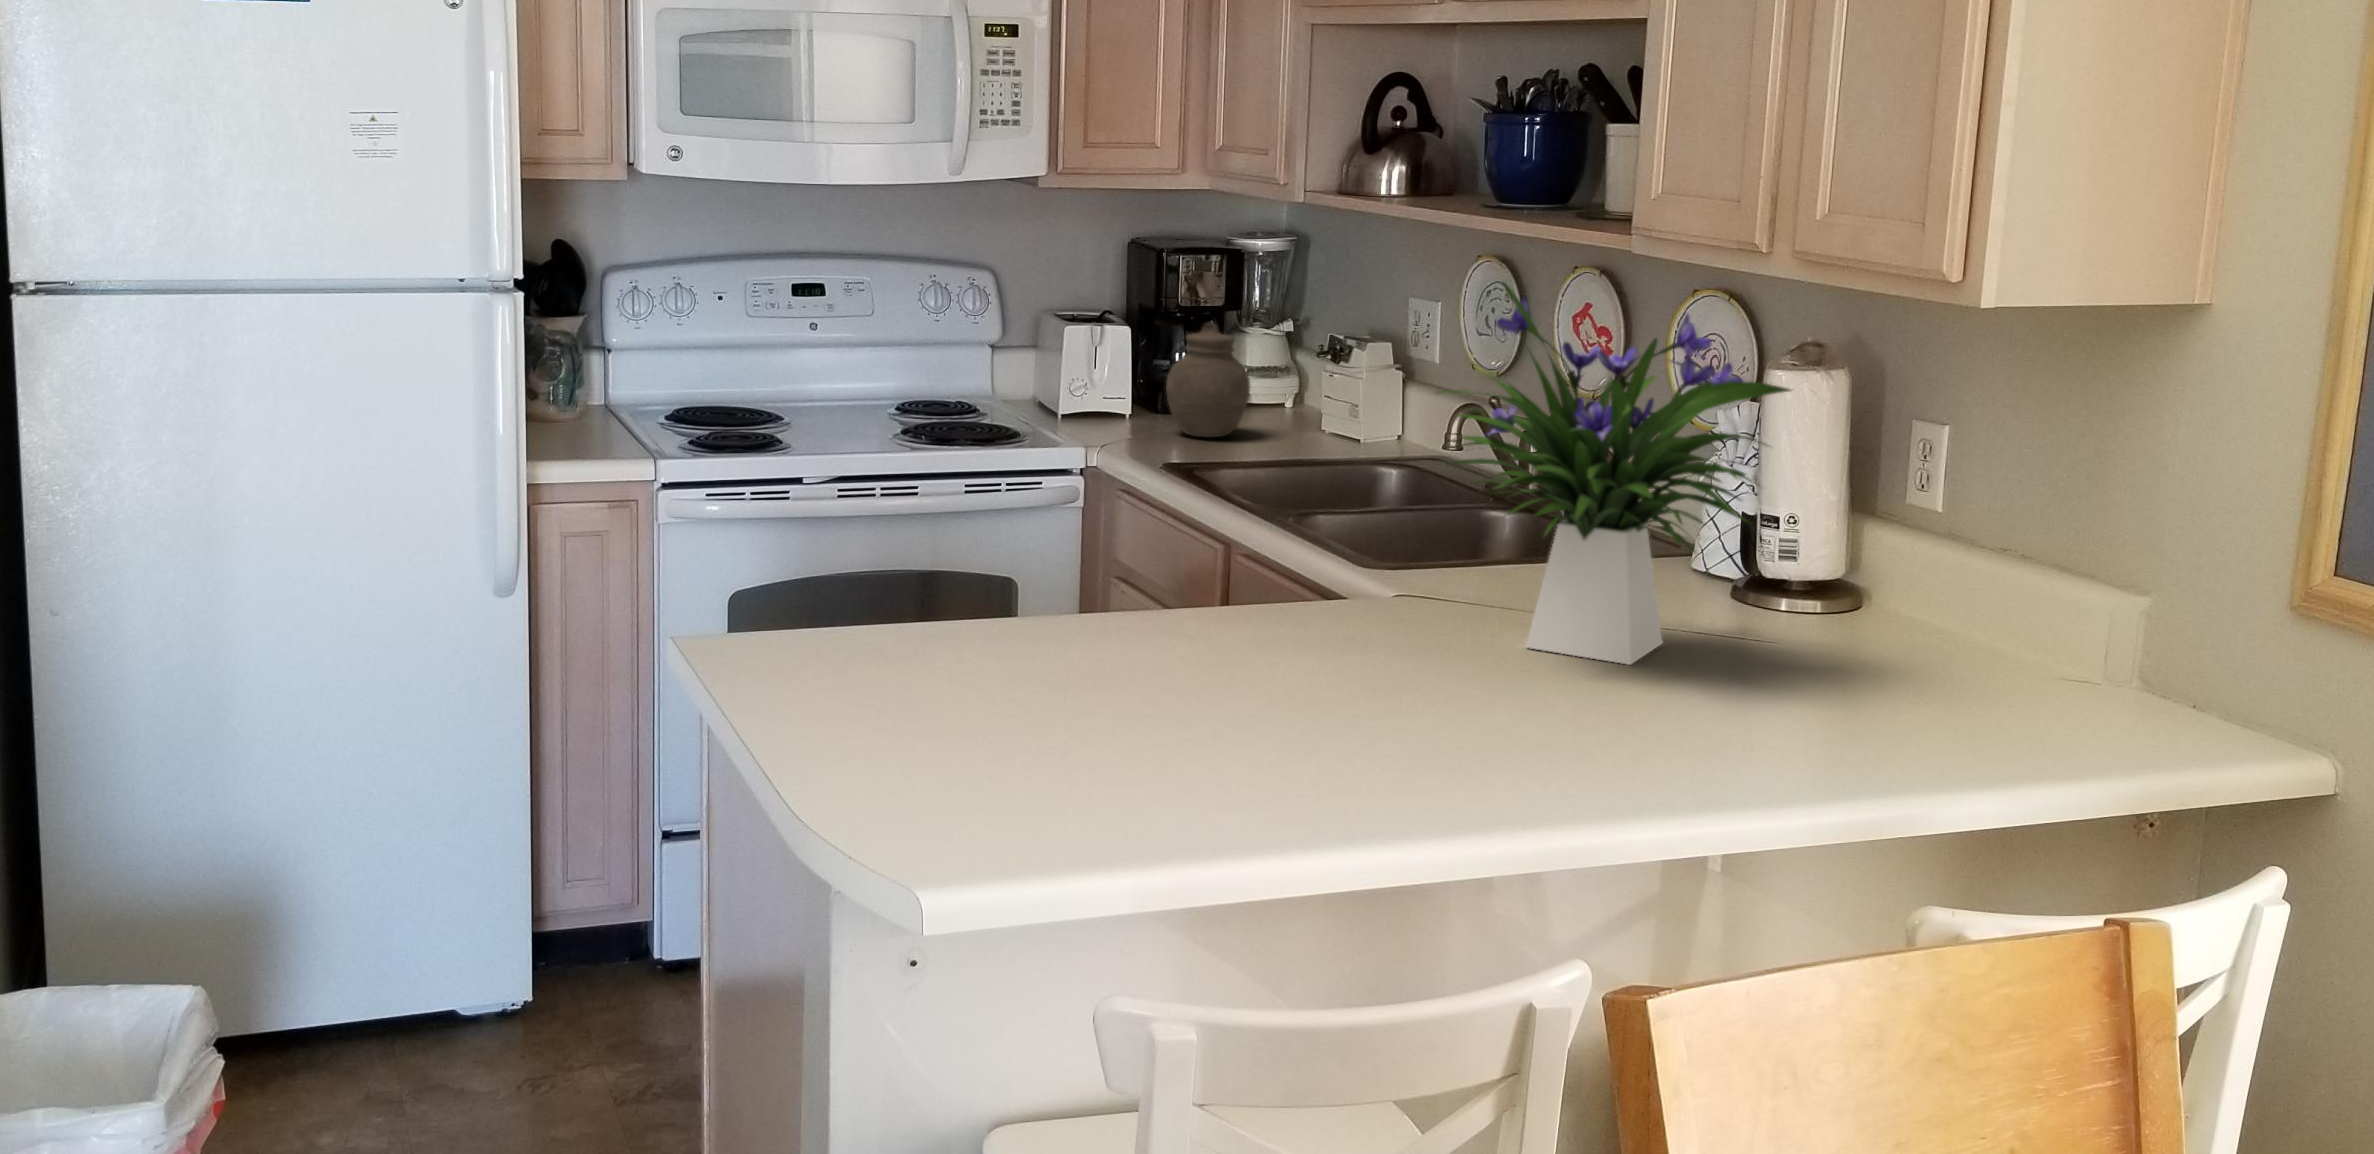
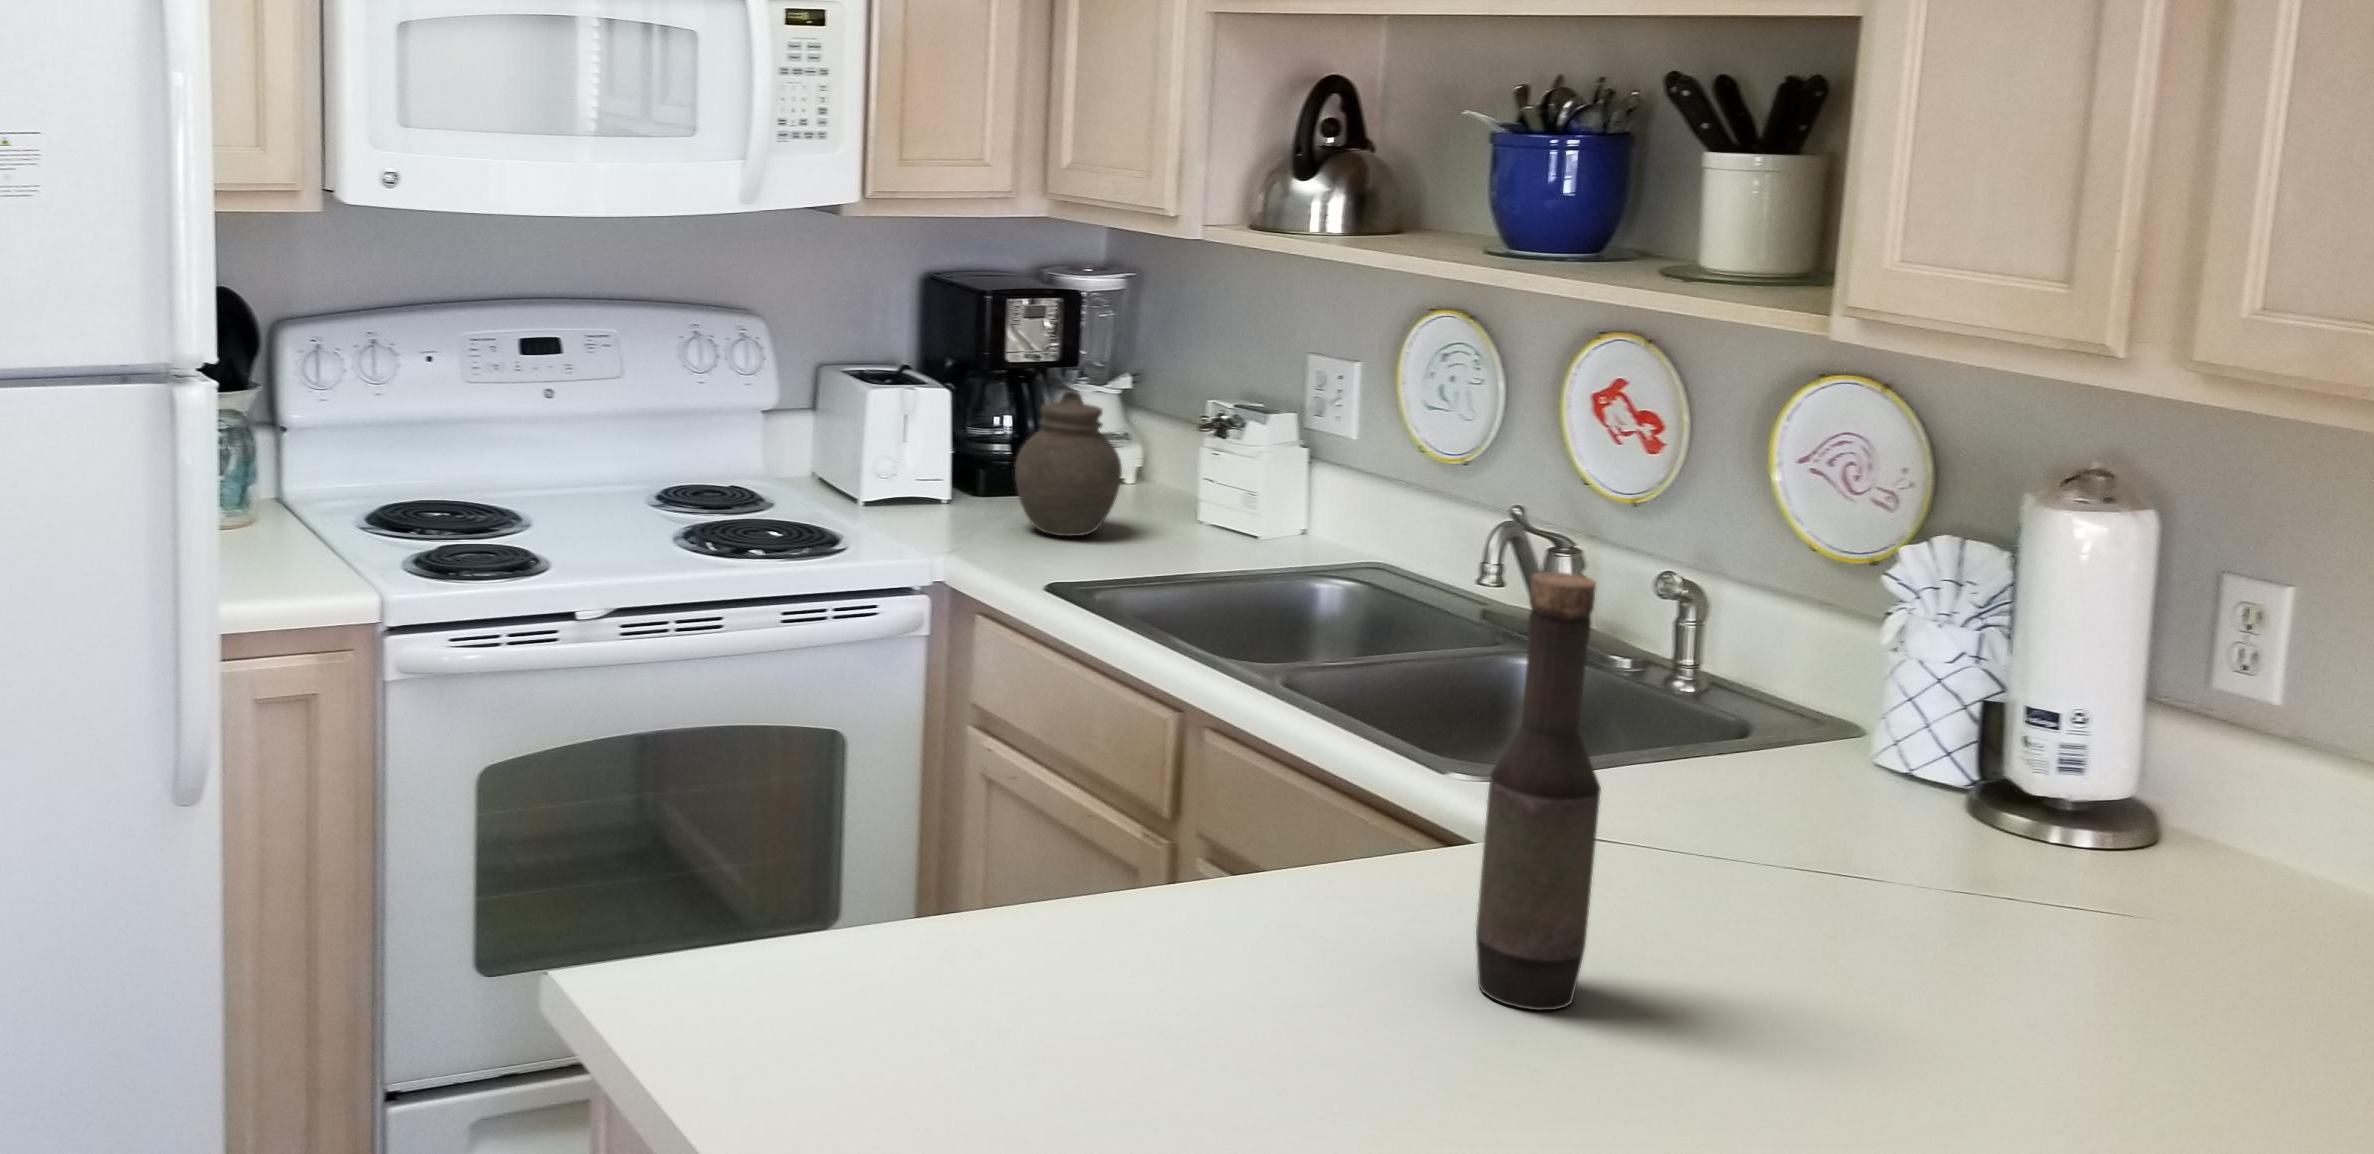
flower arrangement: present [1437,282,1790,665] -> none [1672,413,2230,973]
bottle: none [1255,377,1331,667] -> present [1476,572,1601,1010]

